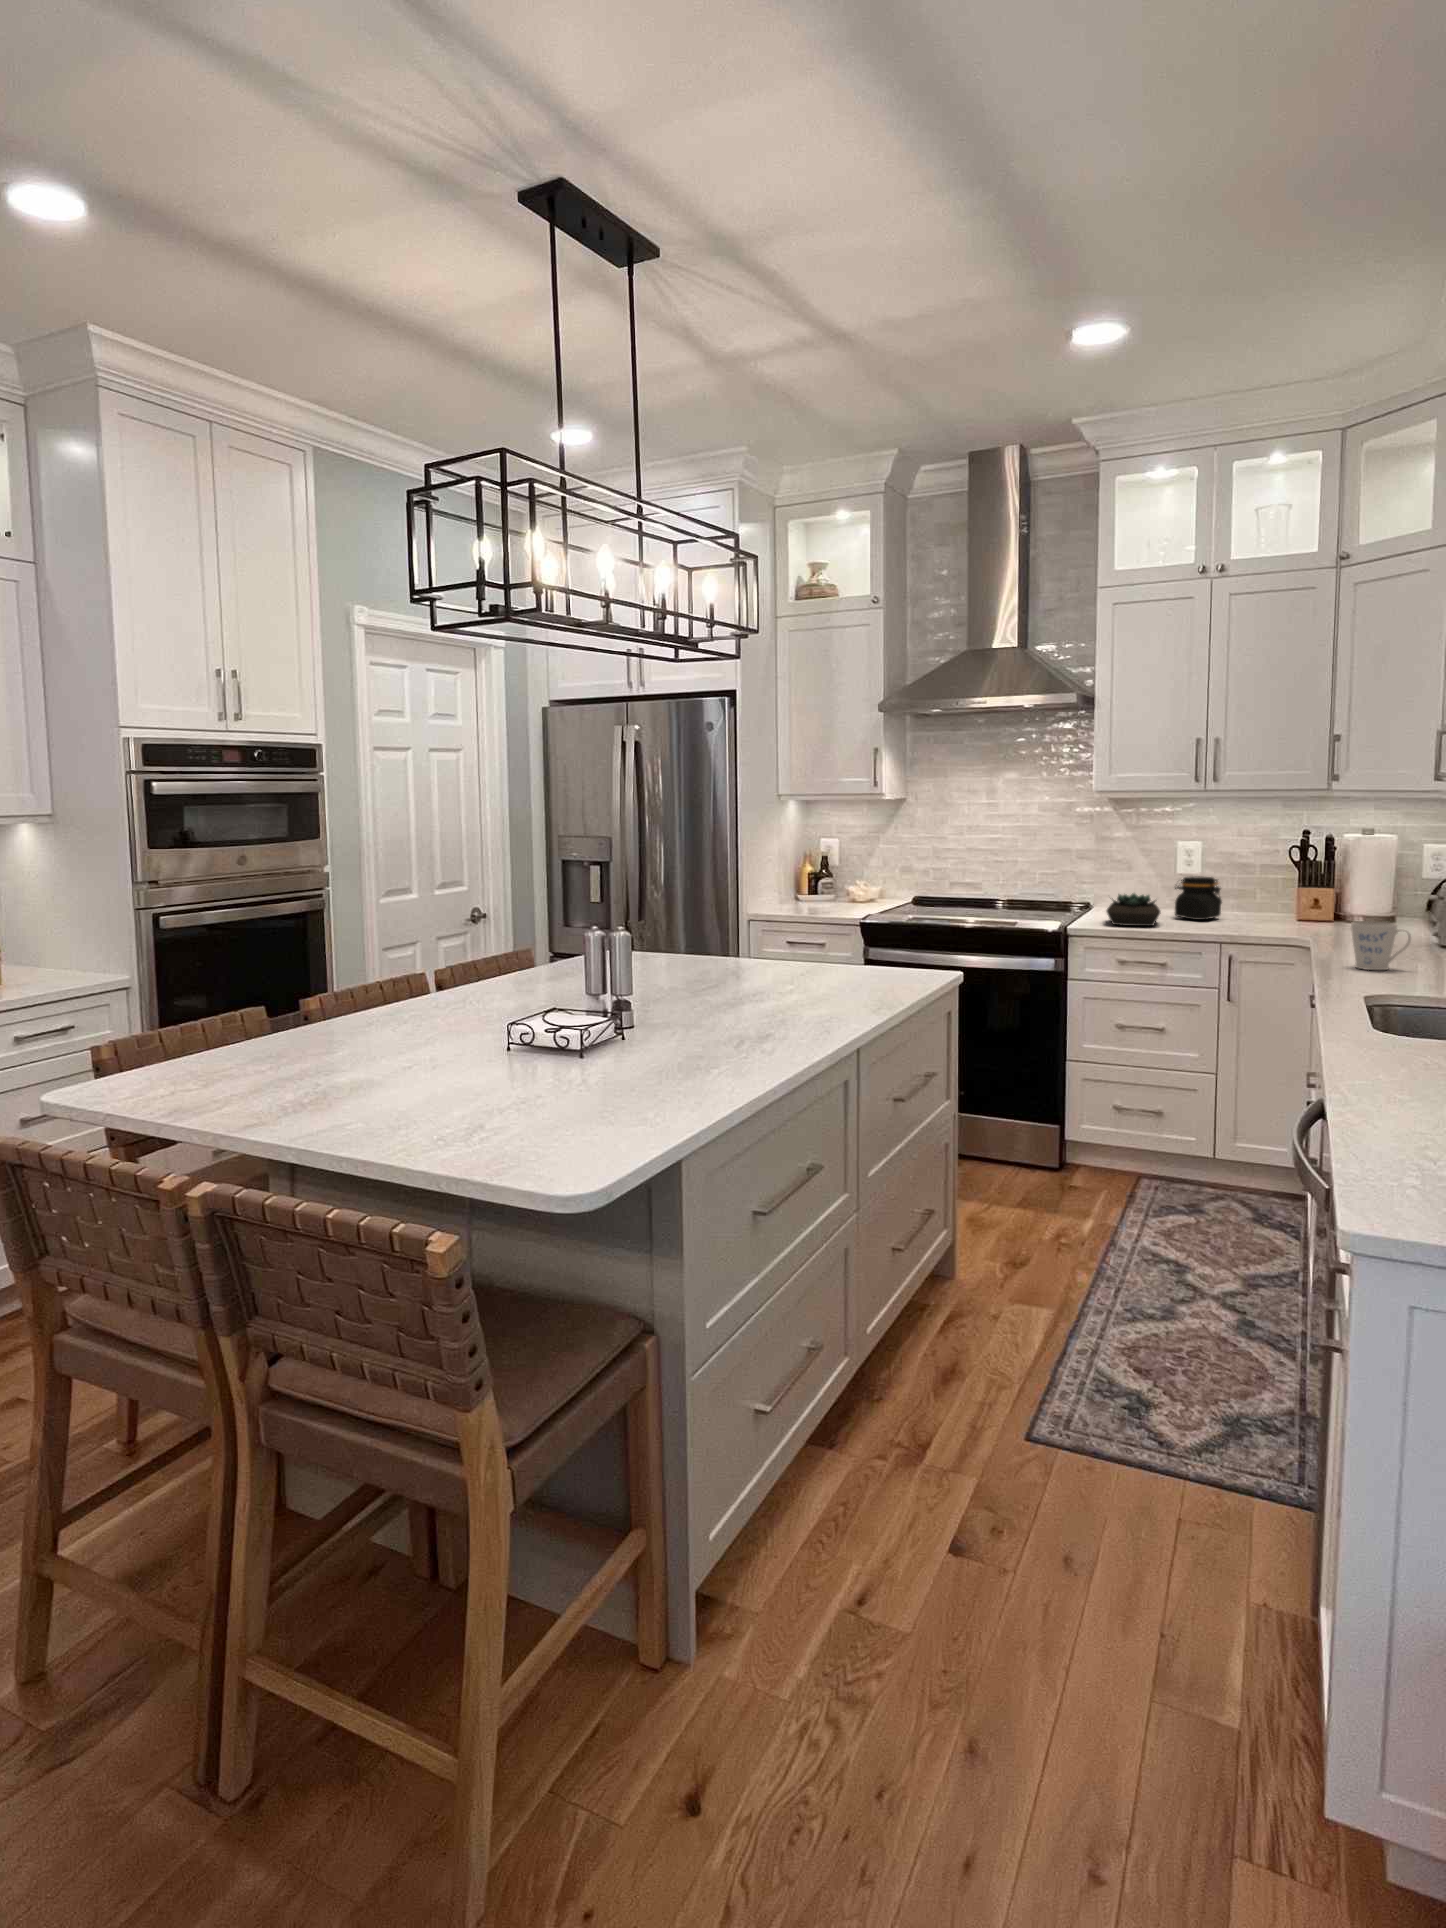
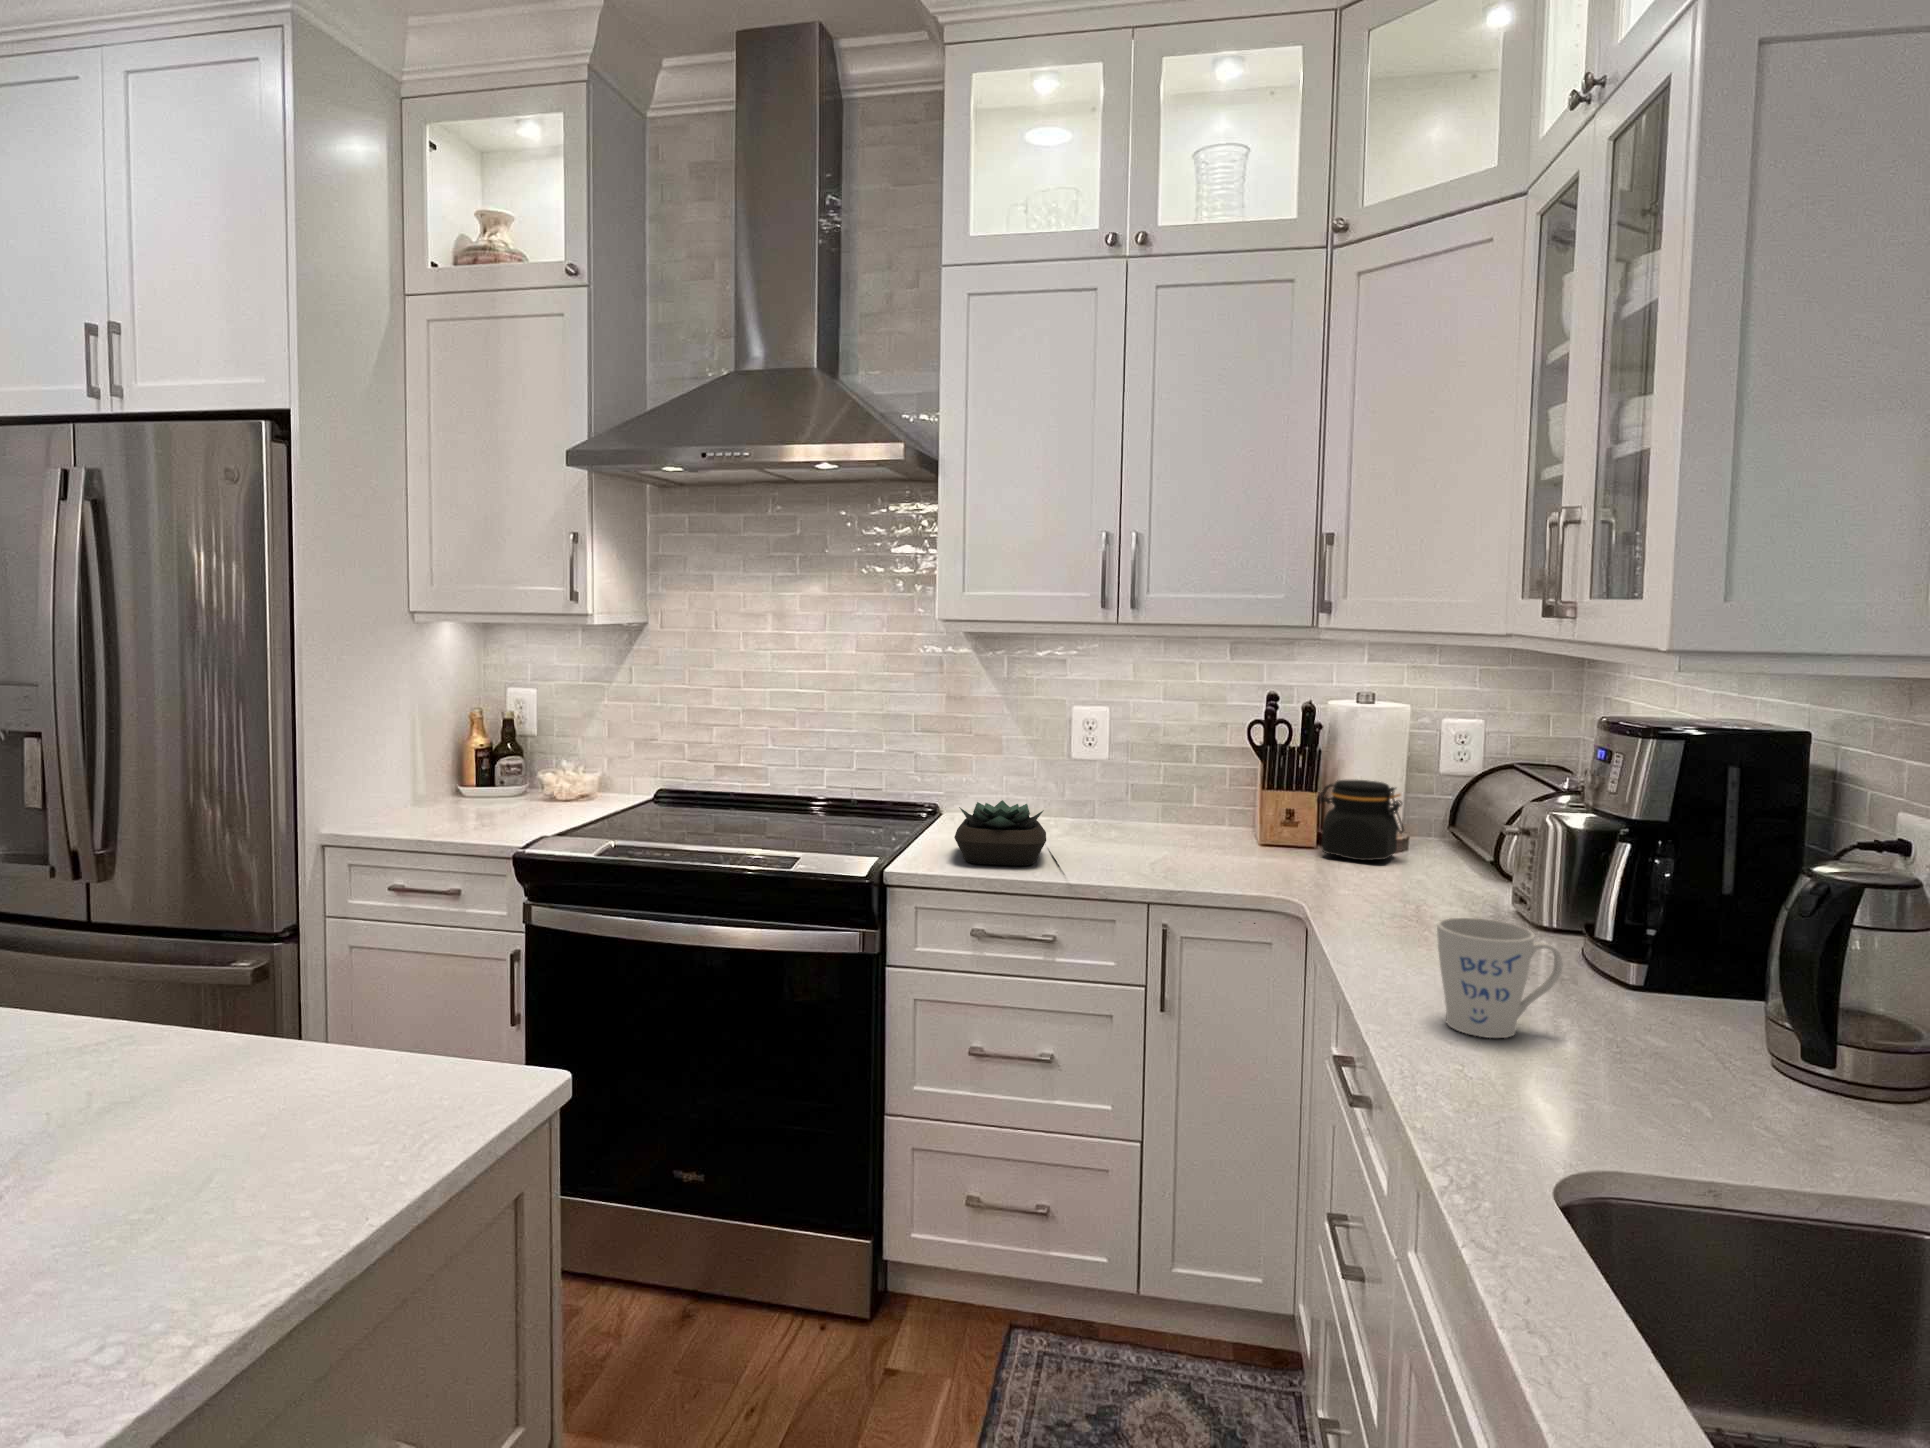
jar: present [1175,876,1222,920] -> present [1317,780,1404,860]

